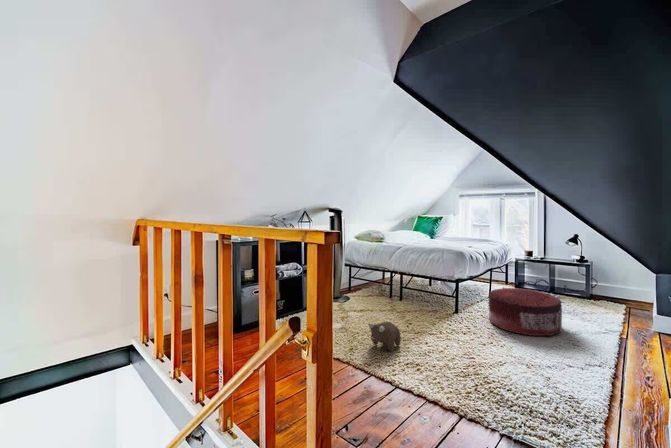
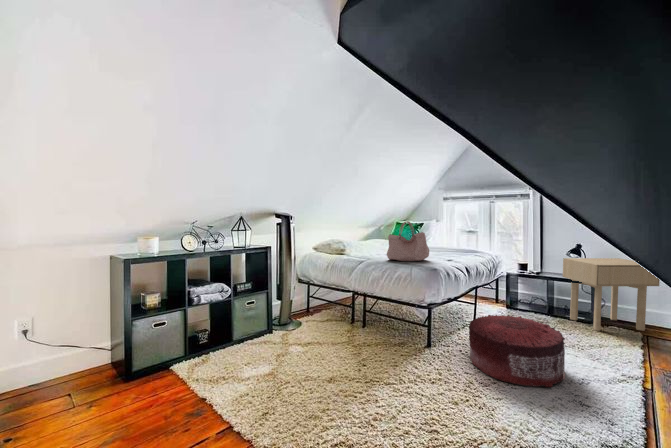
handbag: none [420,215,454,247] -> present [387,221,429,261]
side table: none [562,246,642,304] -> present [563,258,660,331]
plush toy: present [368,322,401,351] -> none [293,372,342,417]

